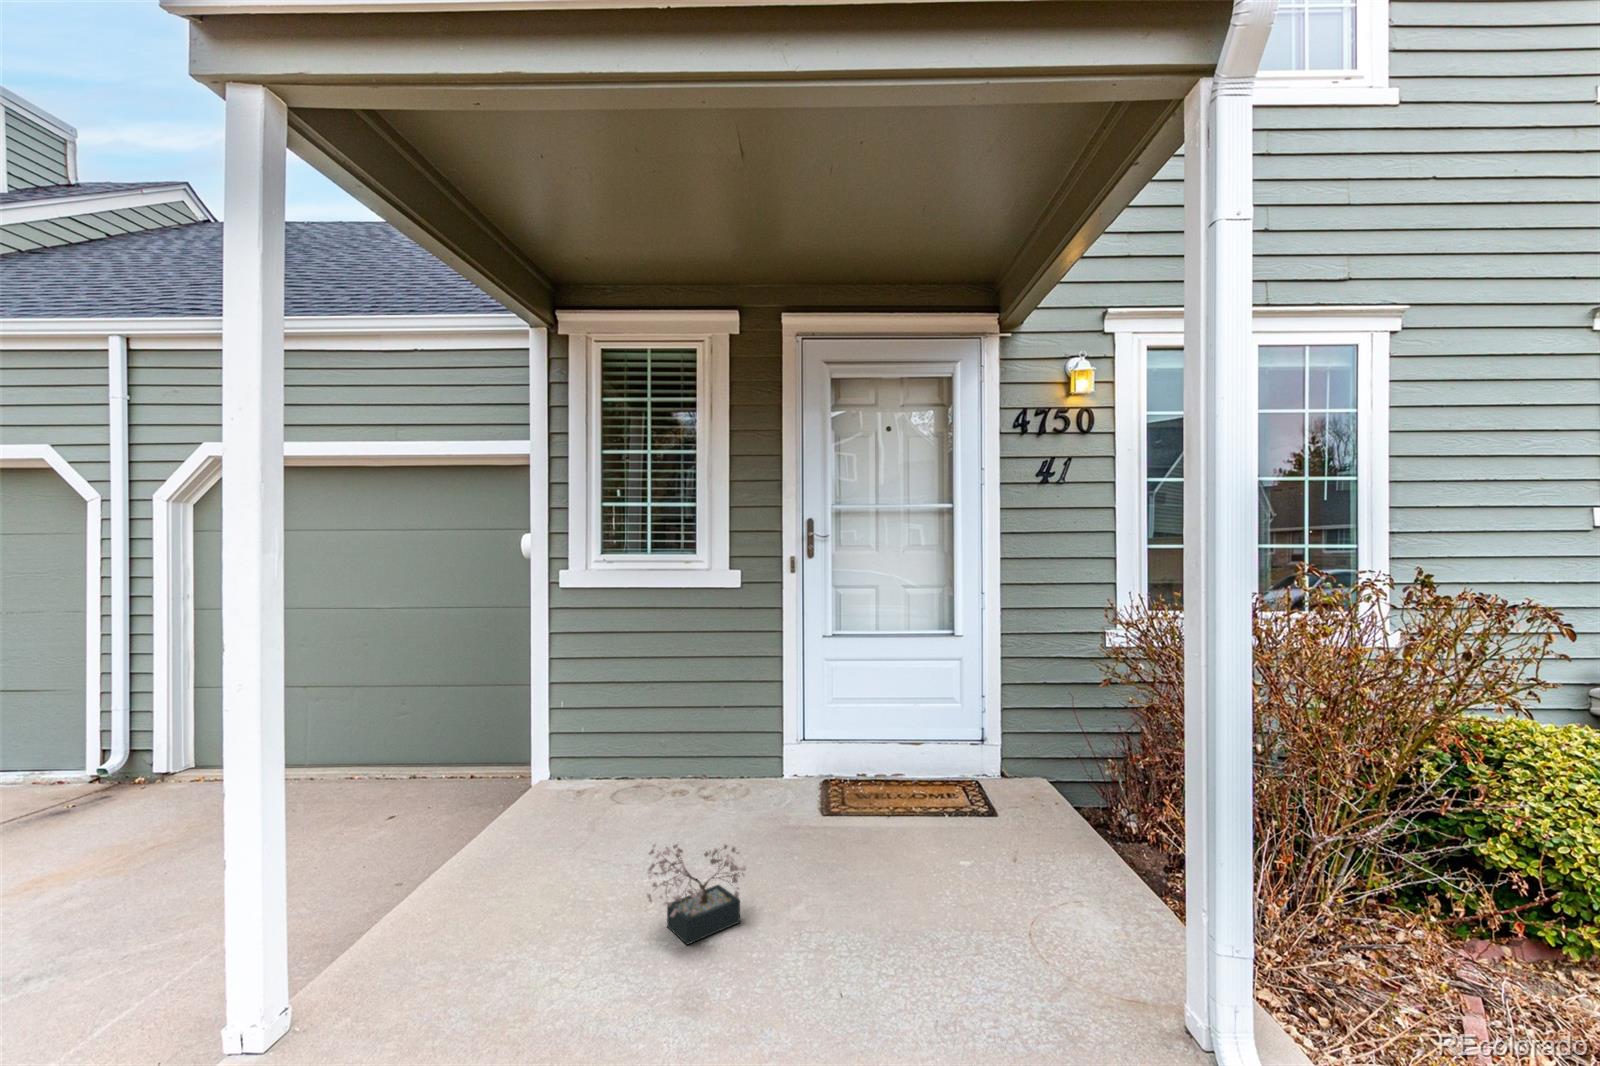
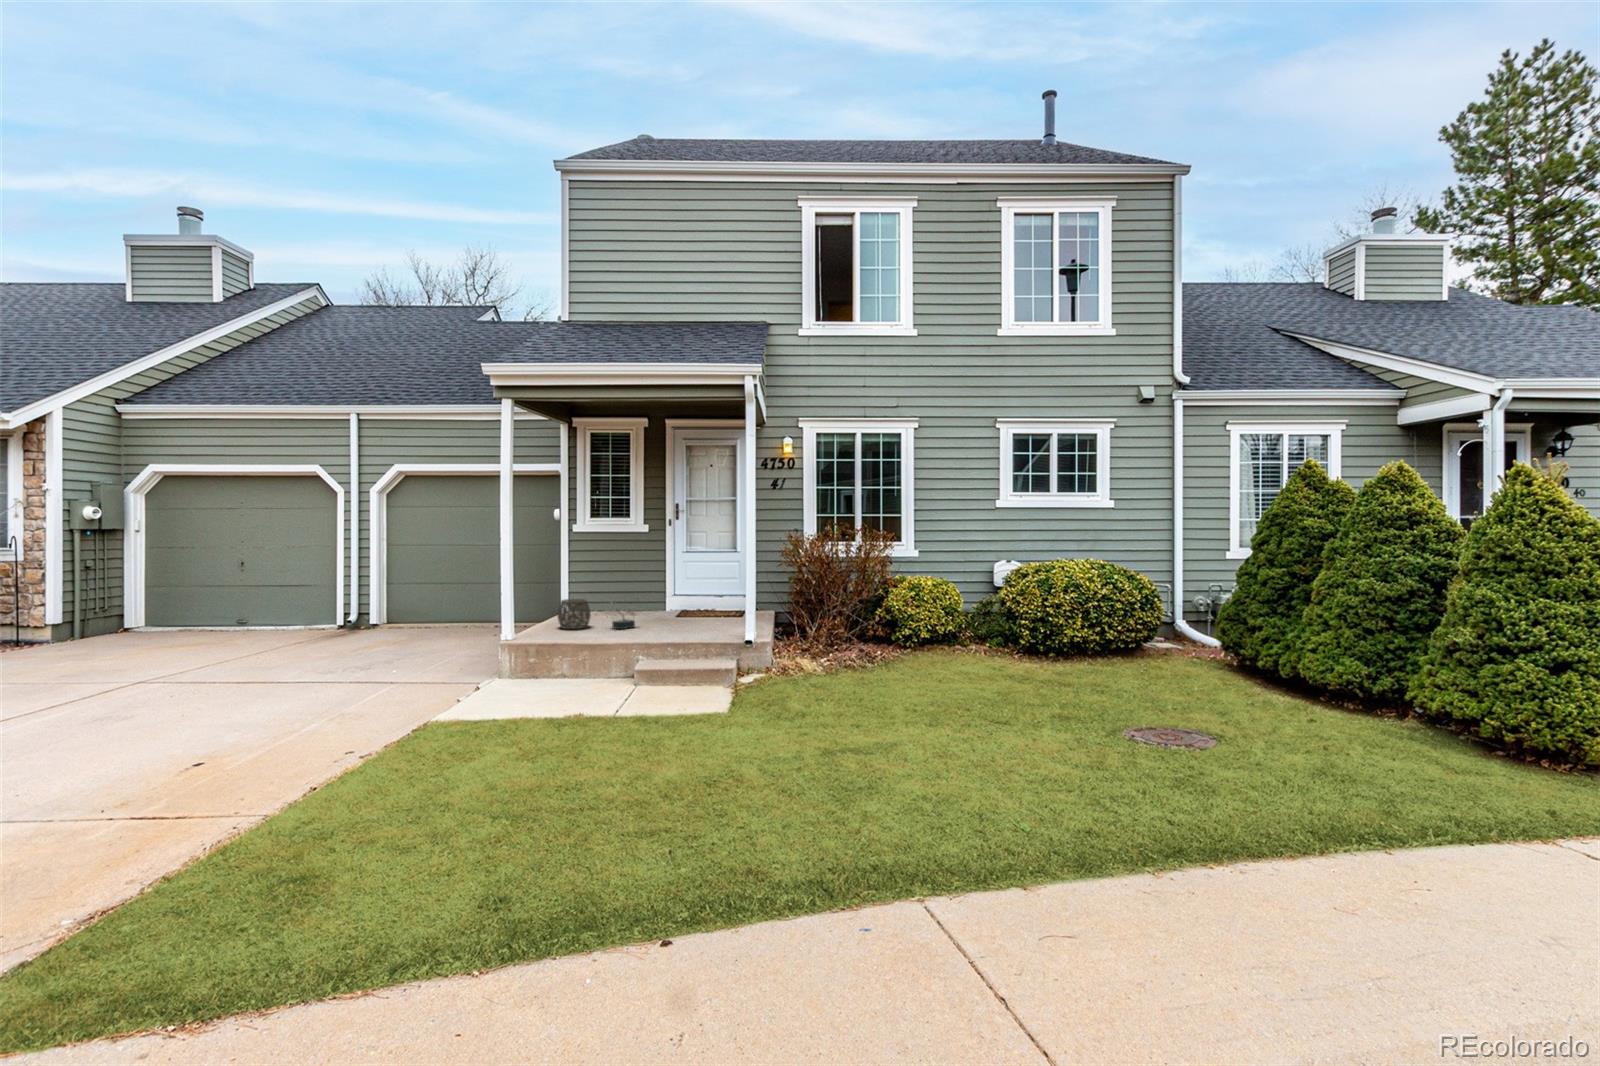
woven basket: none [483,820,597,951] -> present [557,599,591,629]

